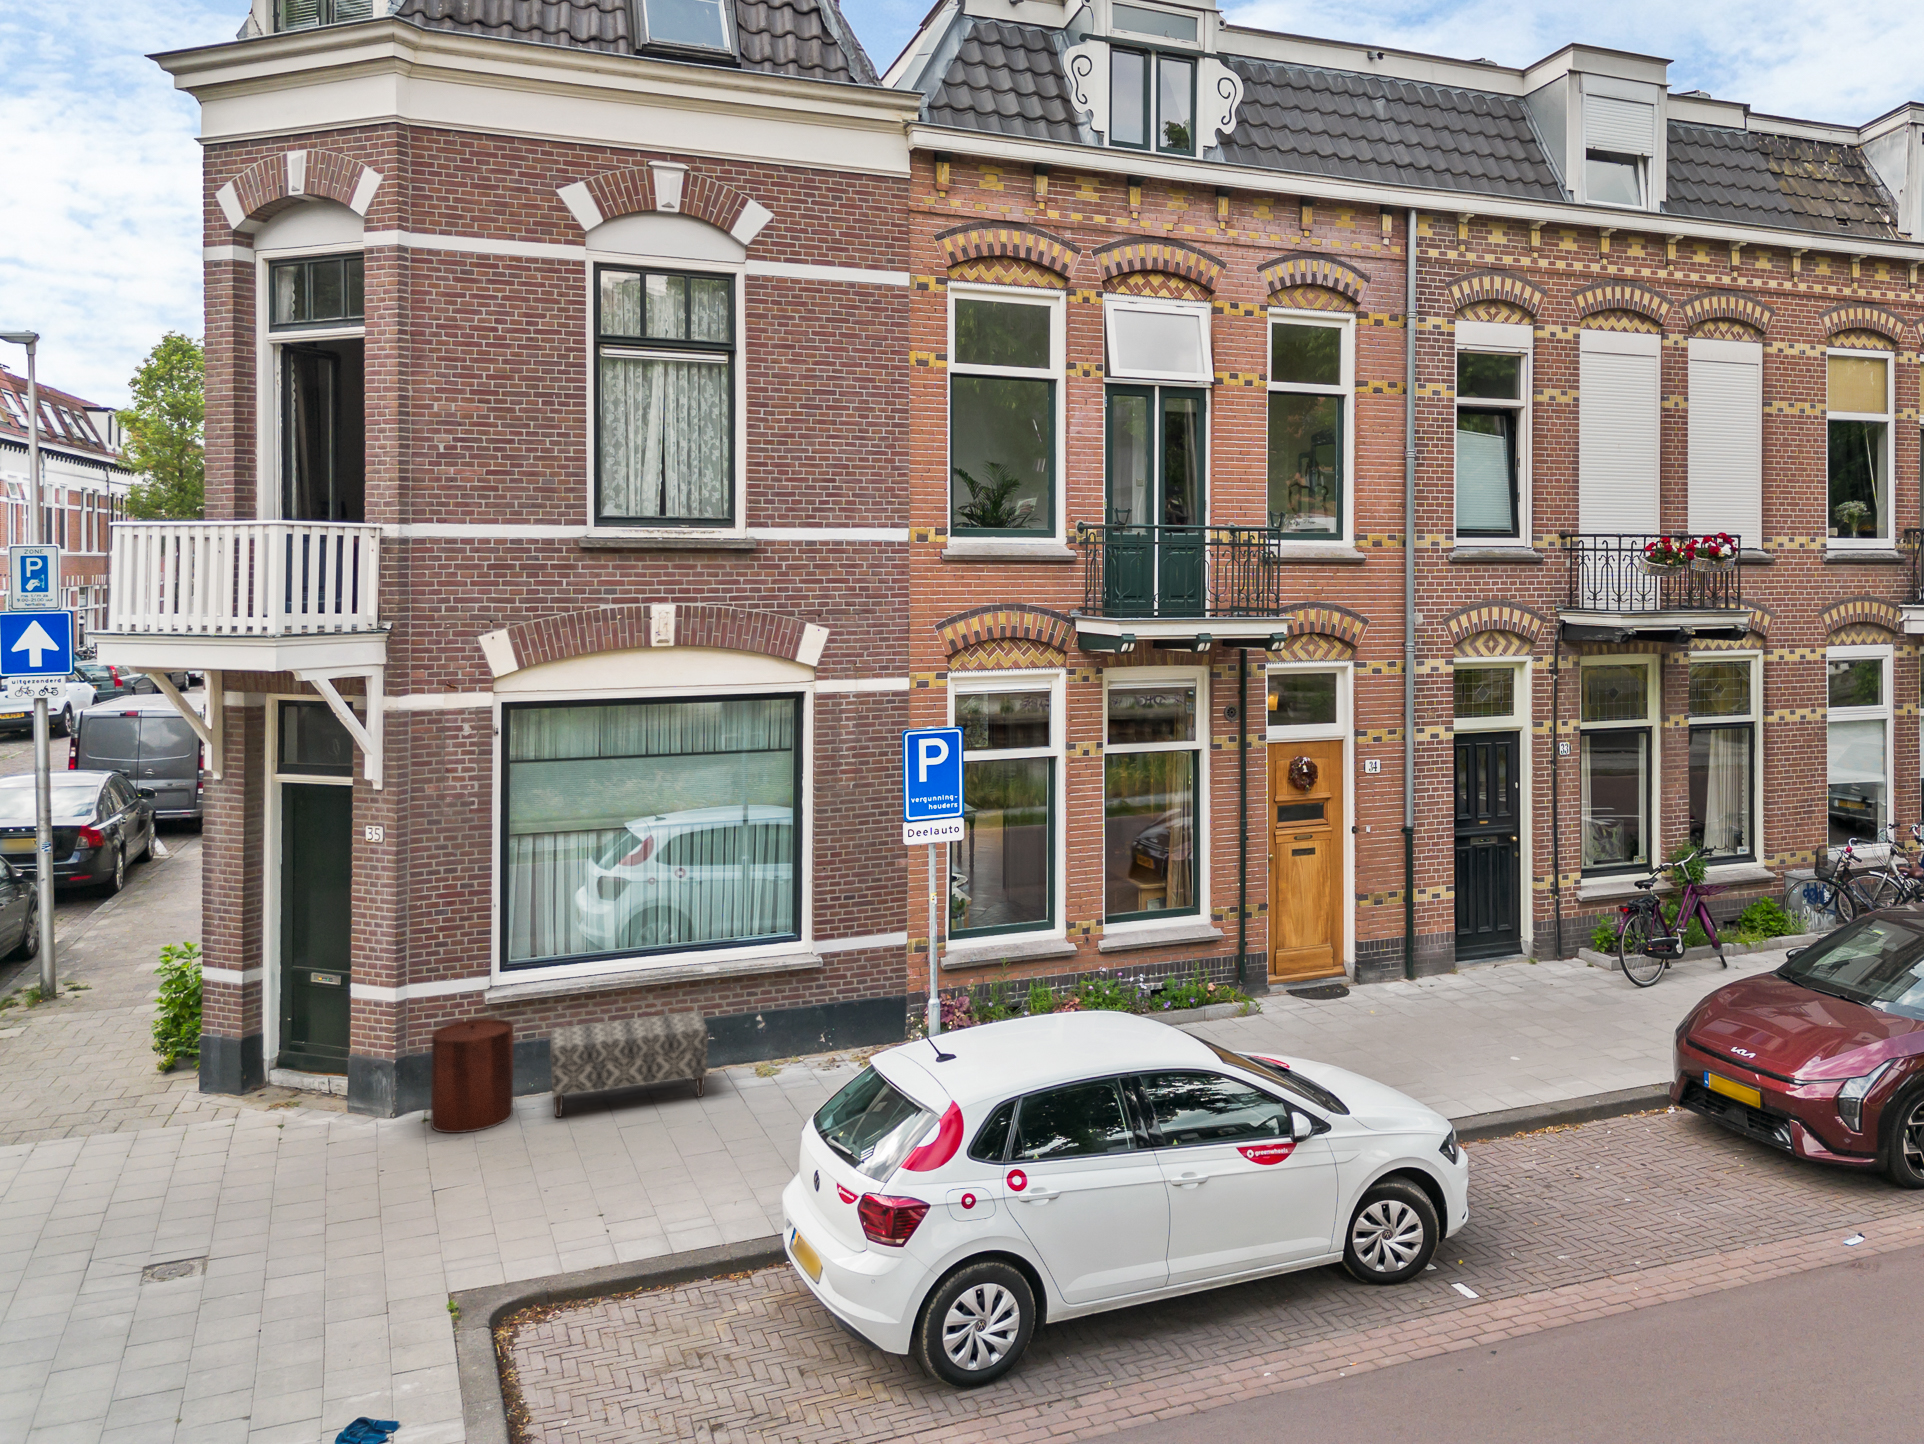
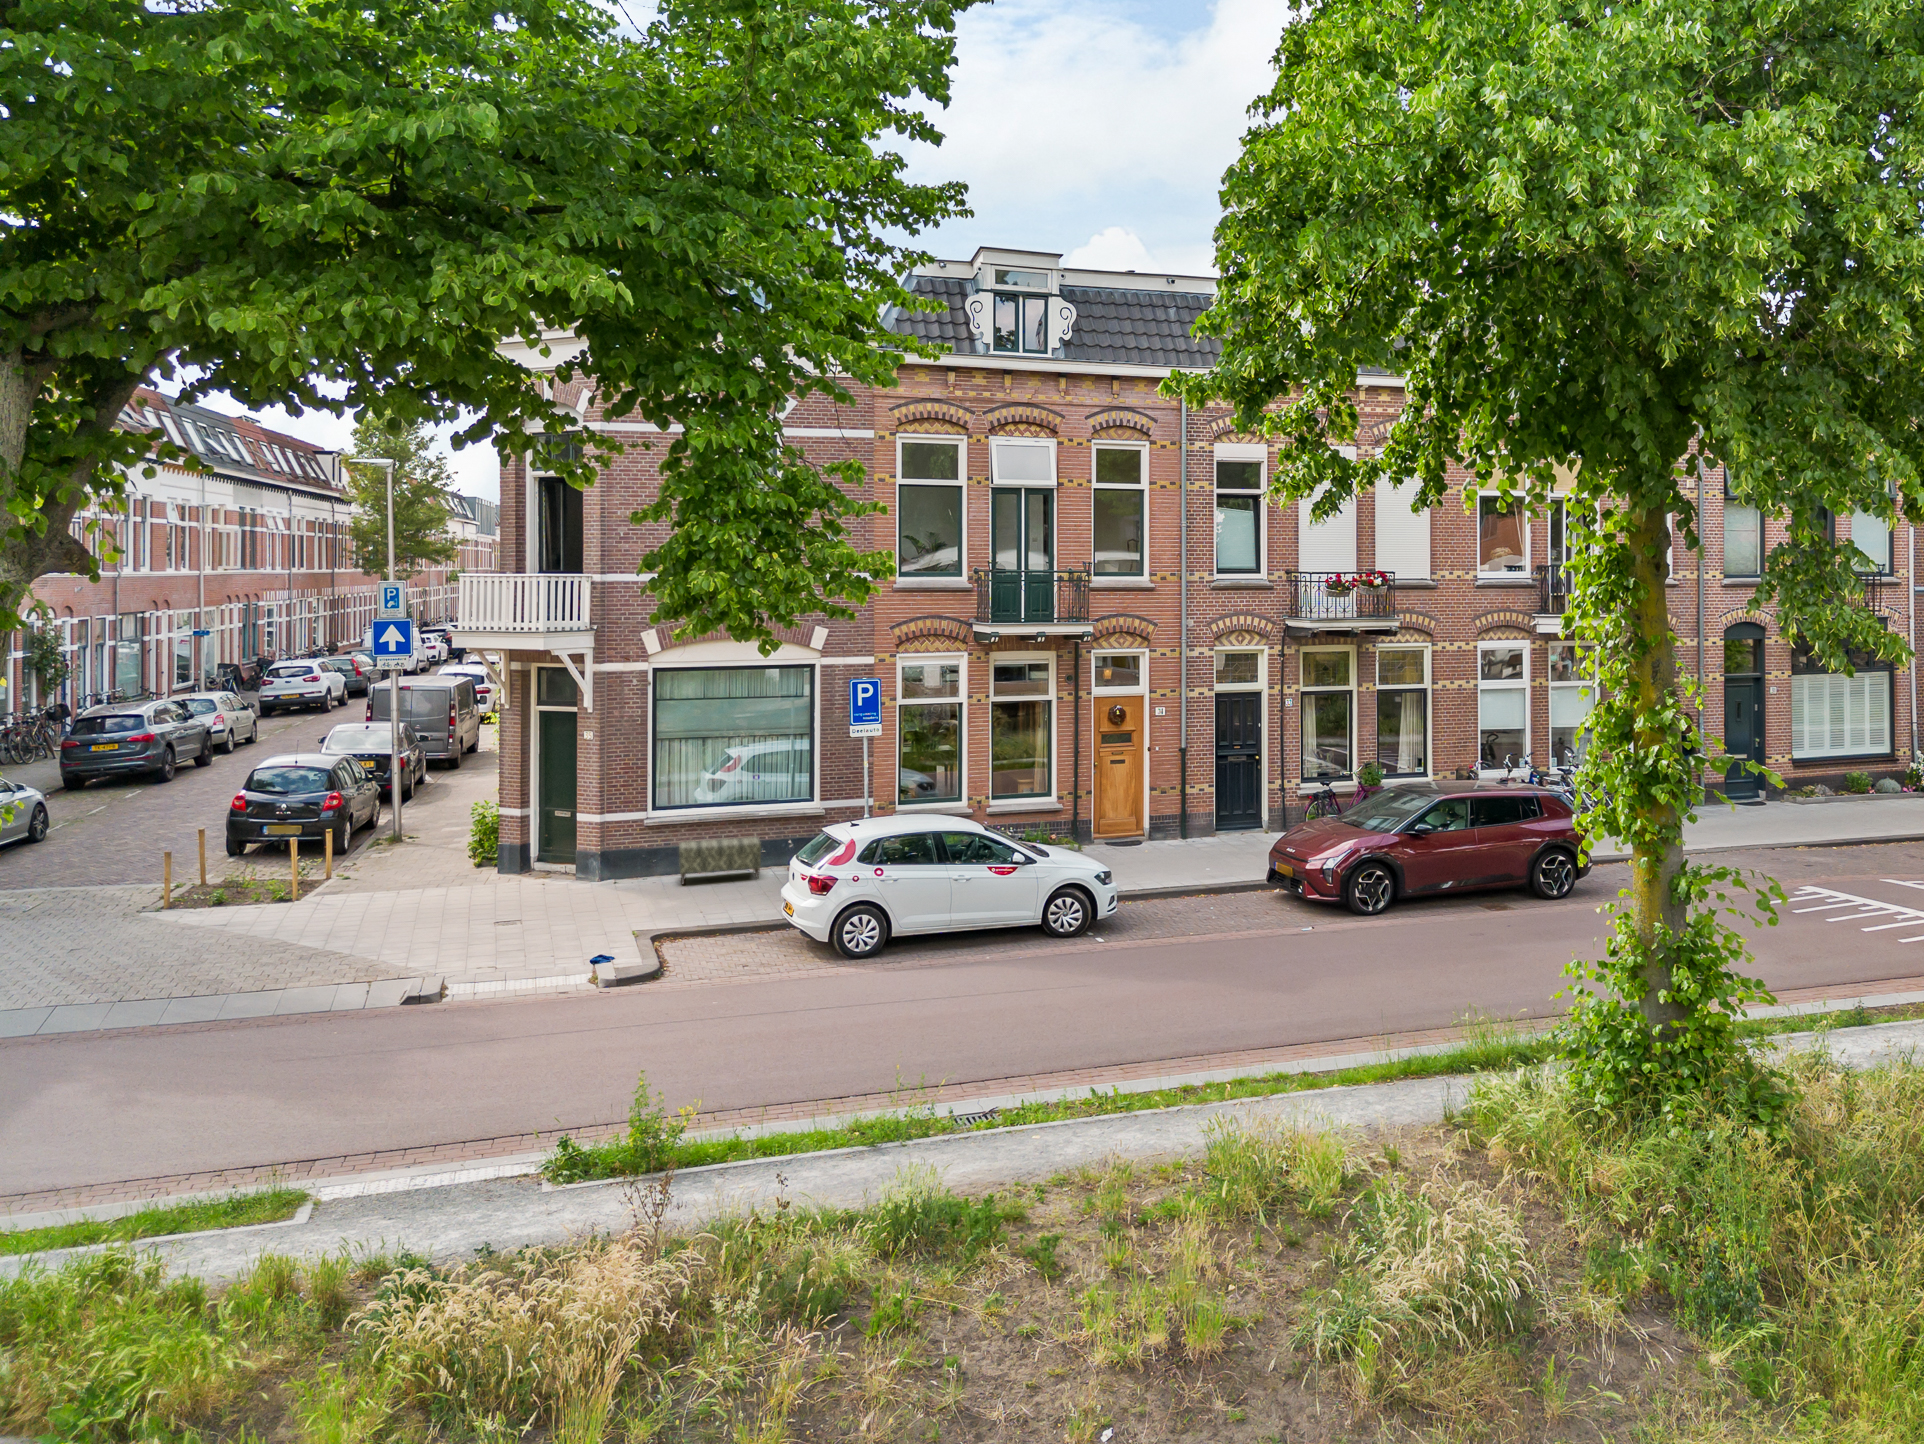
trash can: present [431,1019,514,1133] -> none [619,835,660,890]

